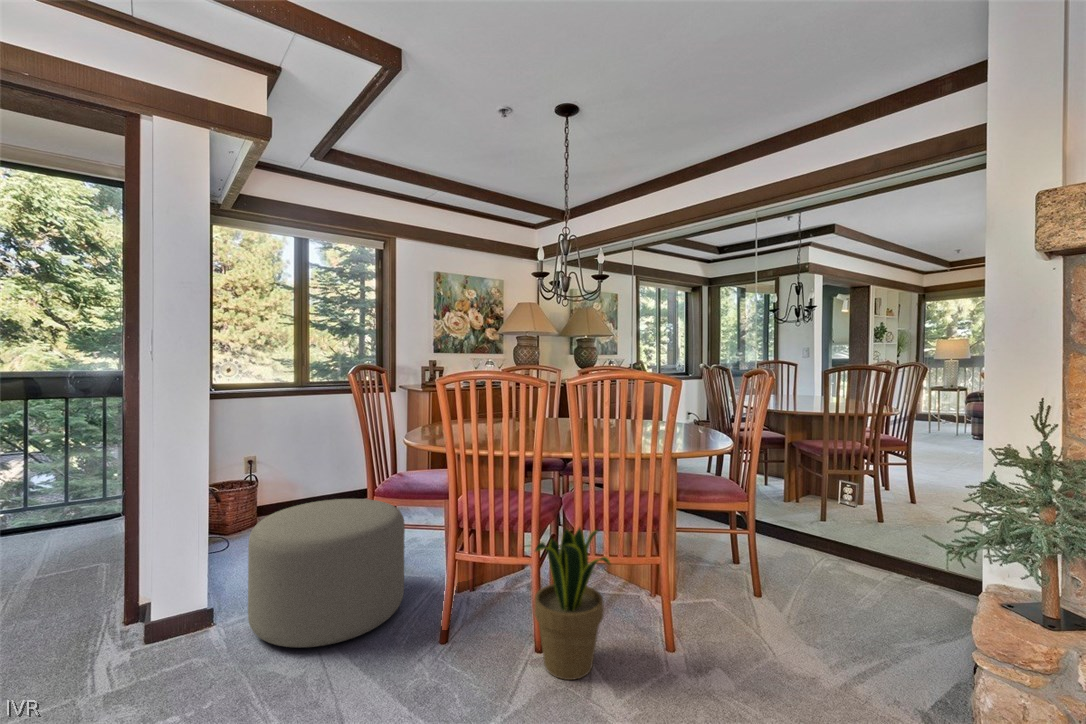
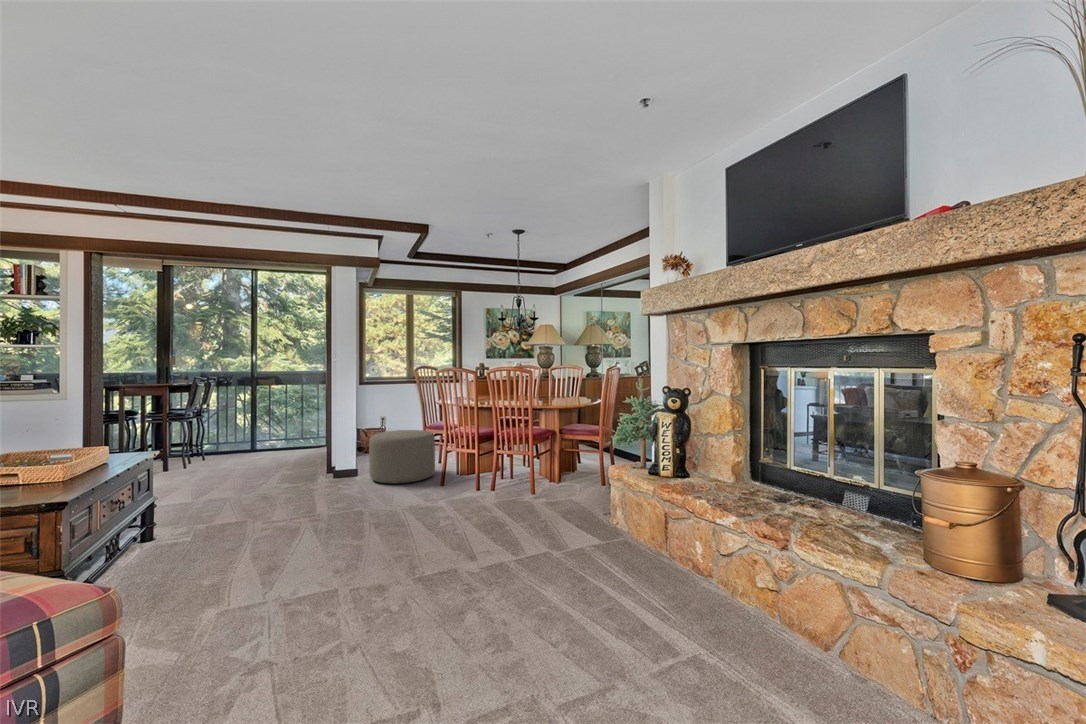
potted plant: present [534,527,610,680] -> none [465,435,501,497]

